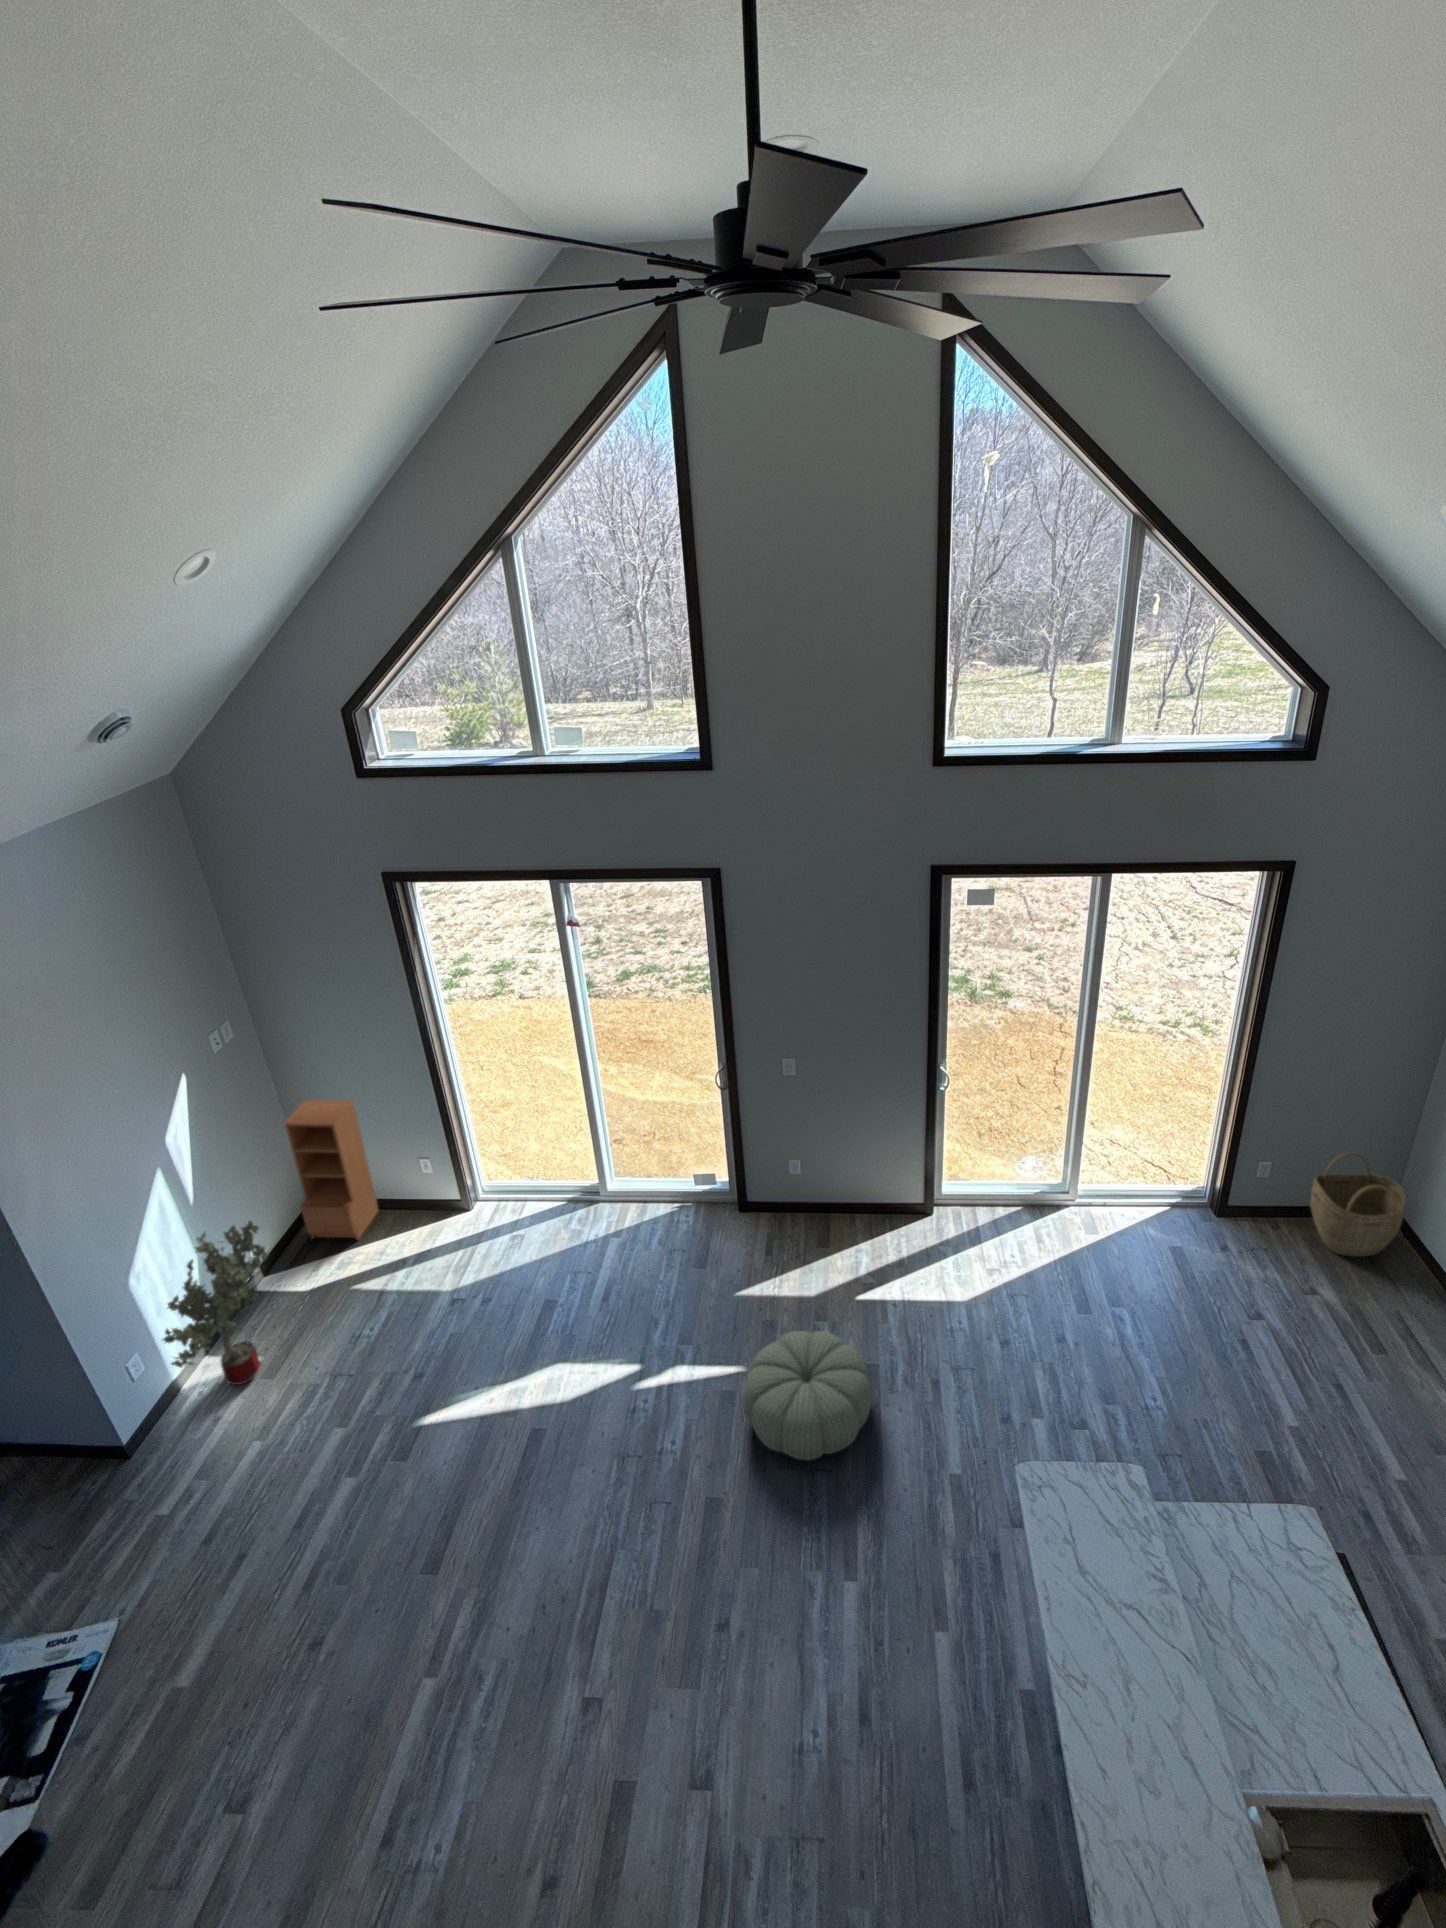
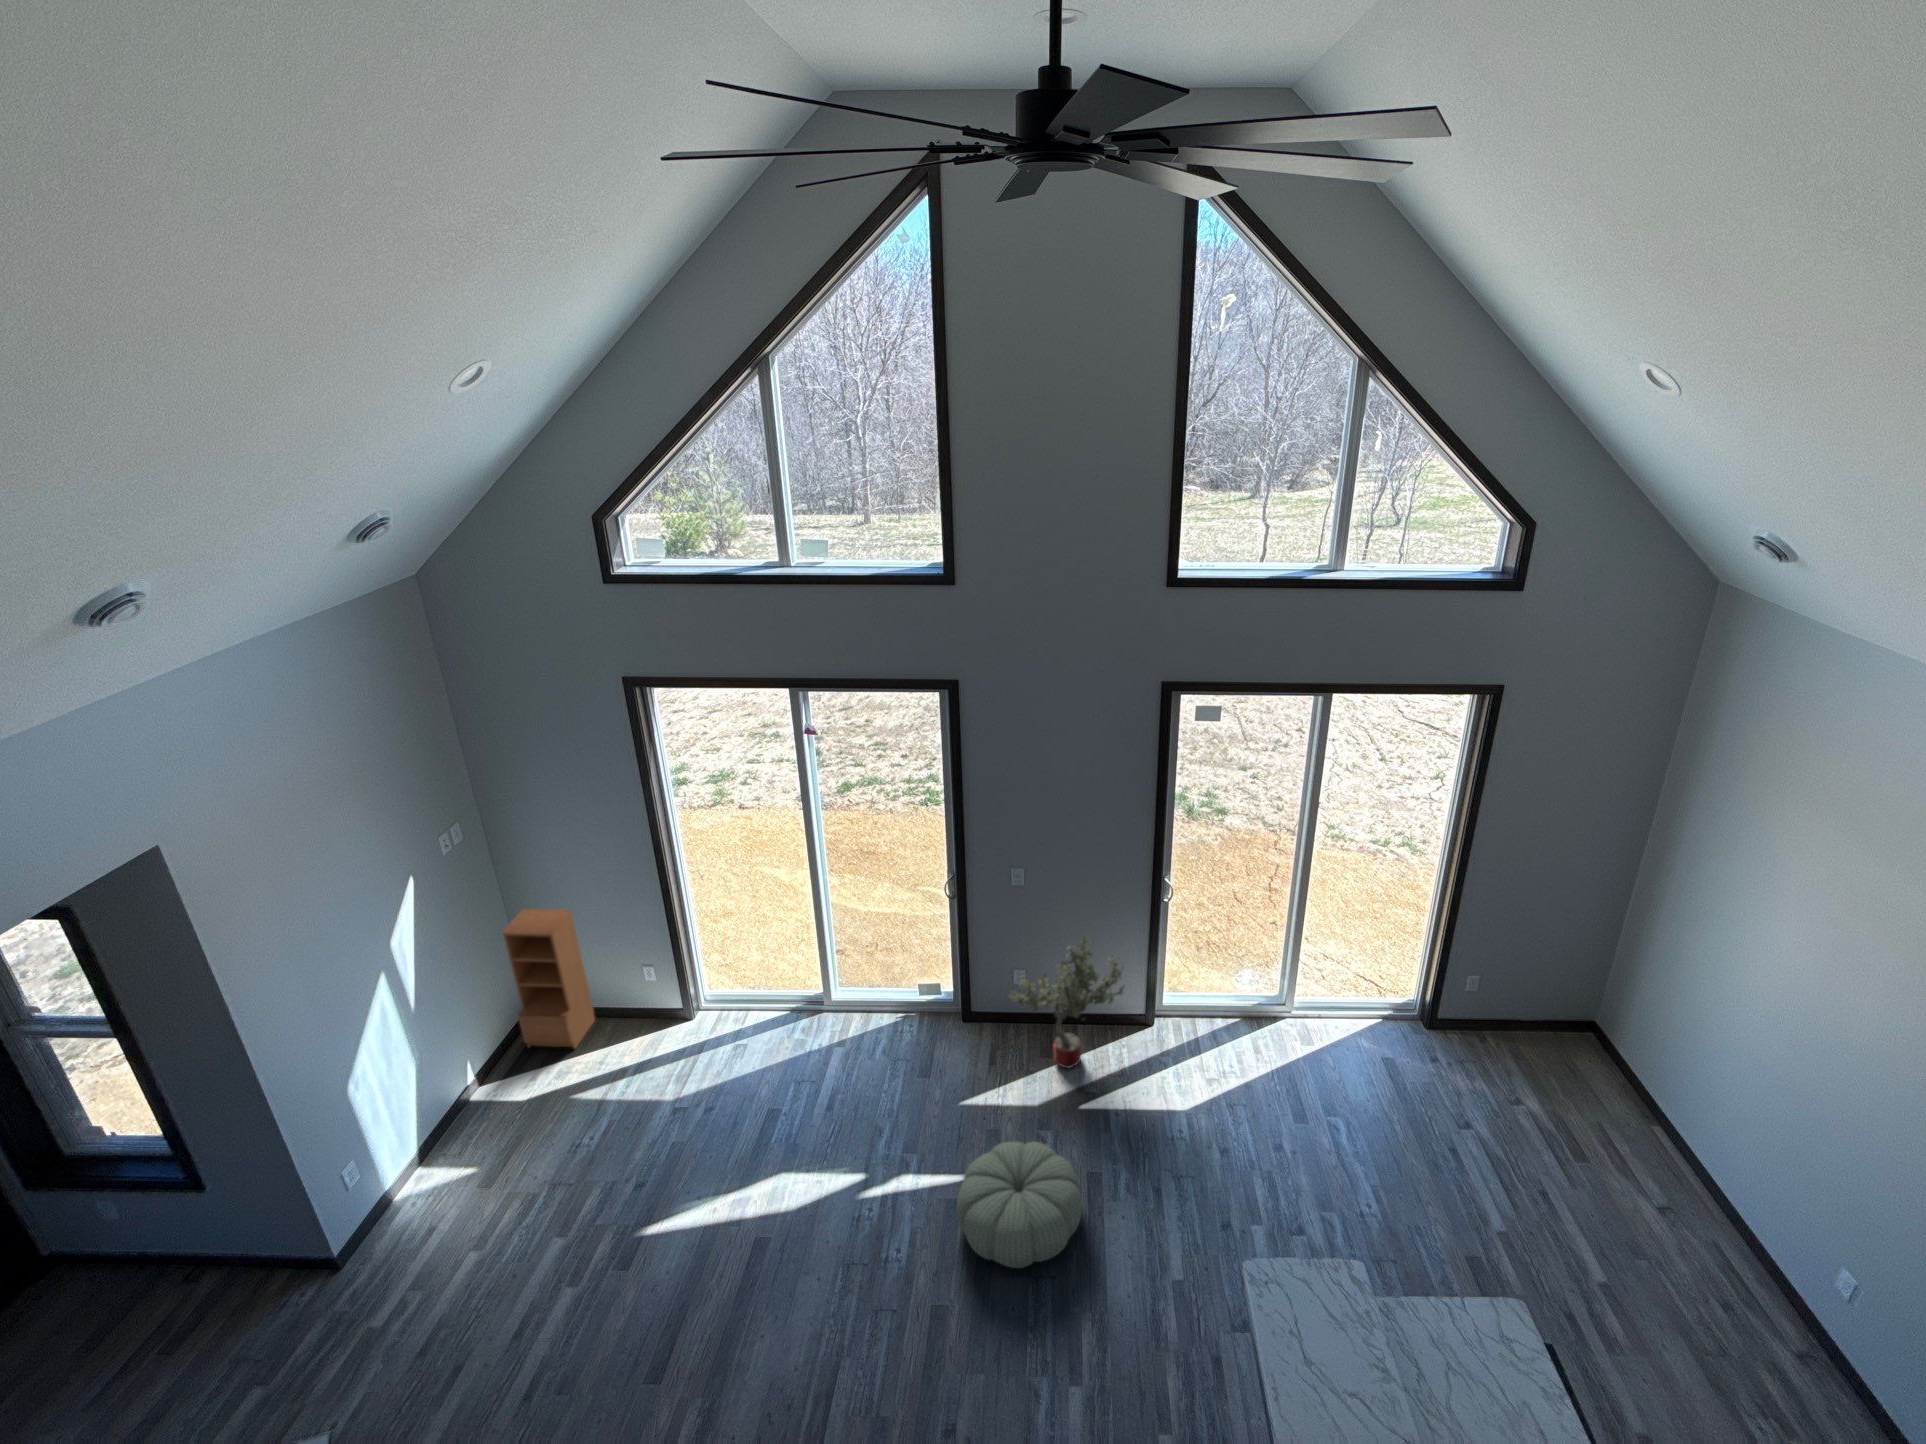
woven basket: present [1310,1153,1405,1257] -> none [1519,967,1610,1070]
potted tree: present [163,1221,269,1385] -> present [1009,938,1124,1068]

